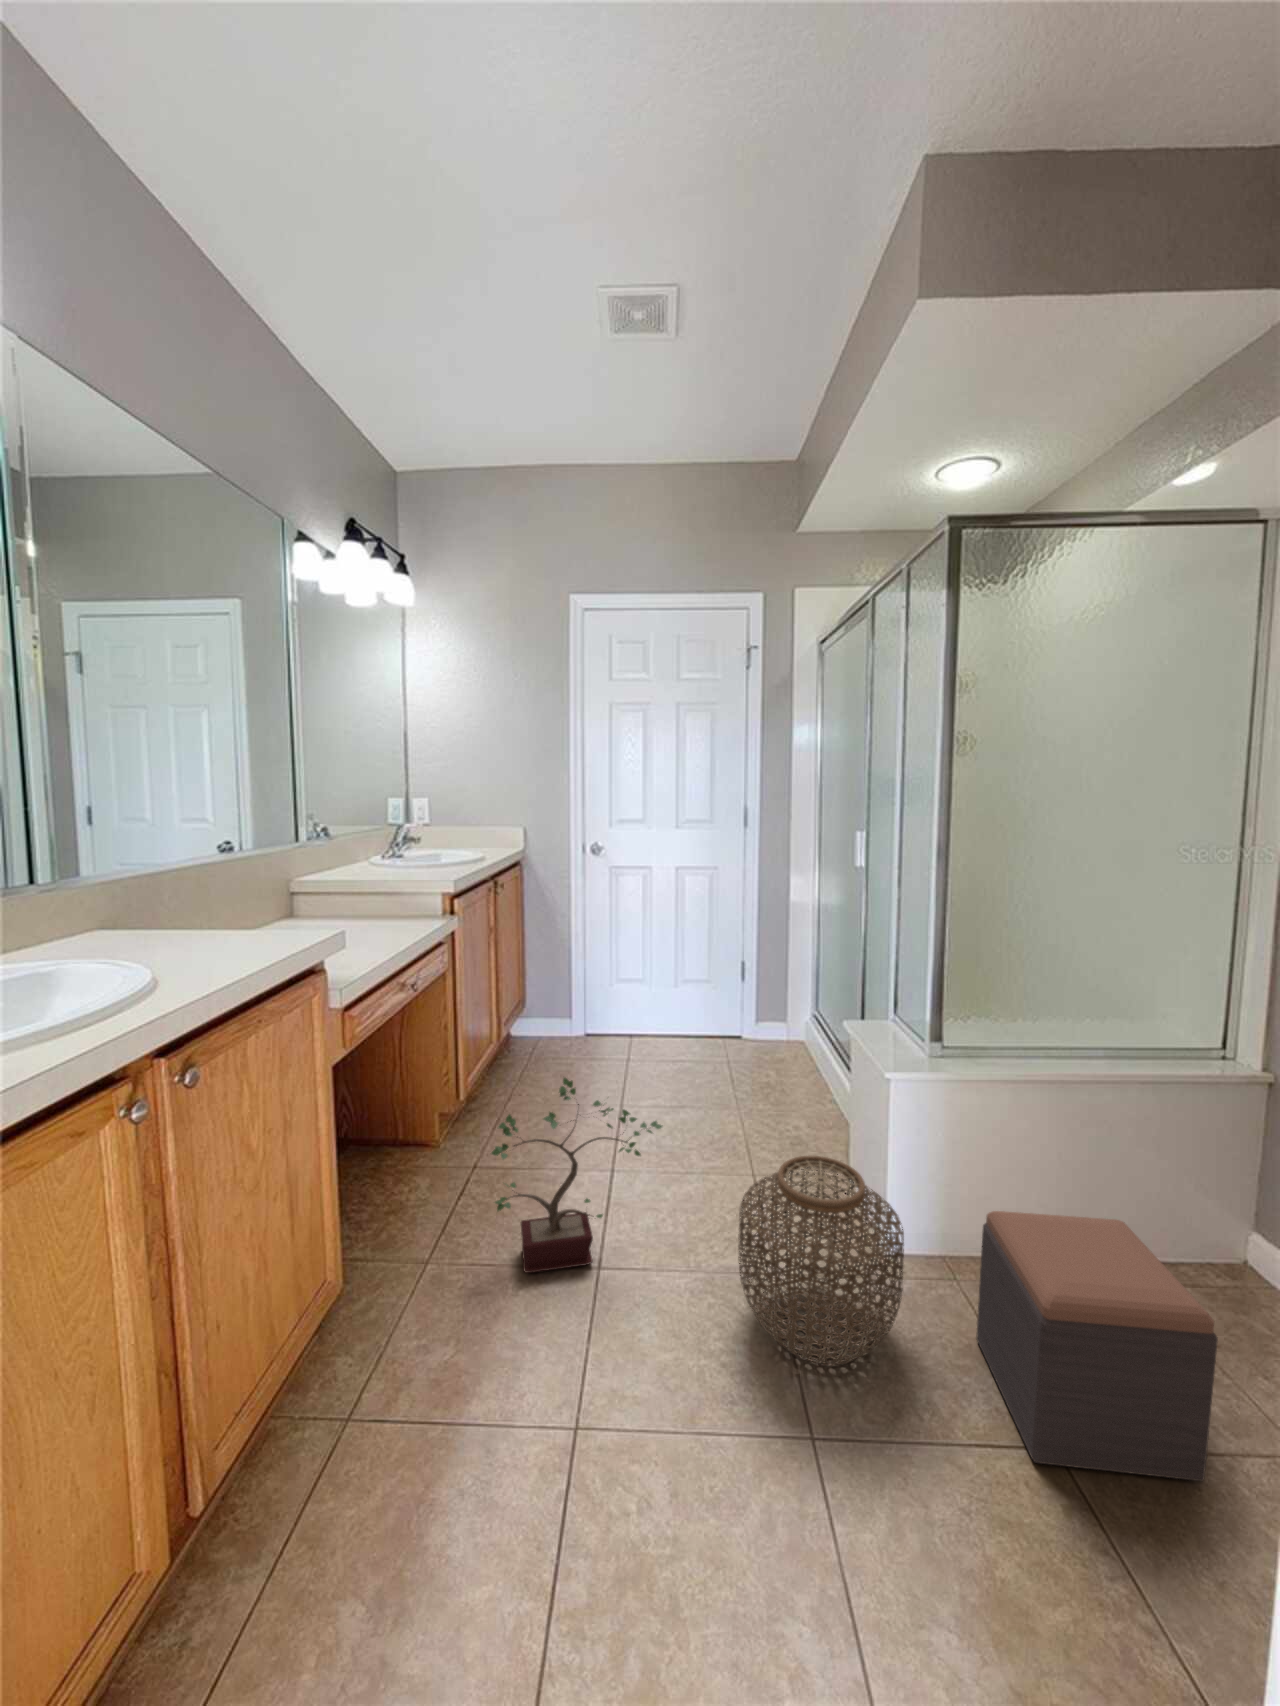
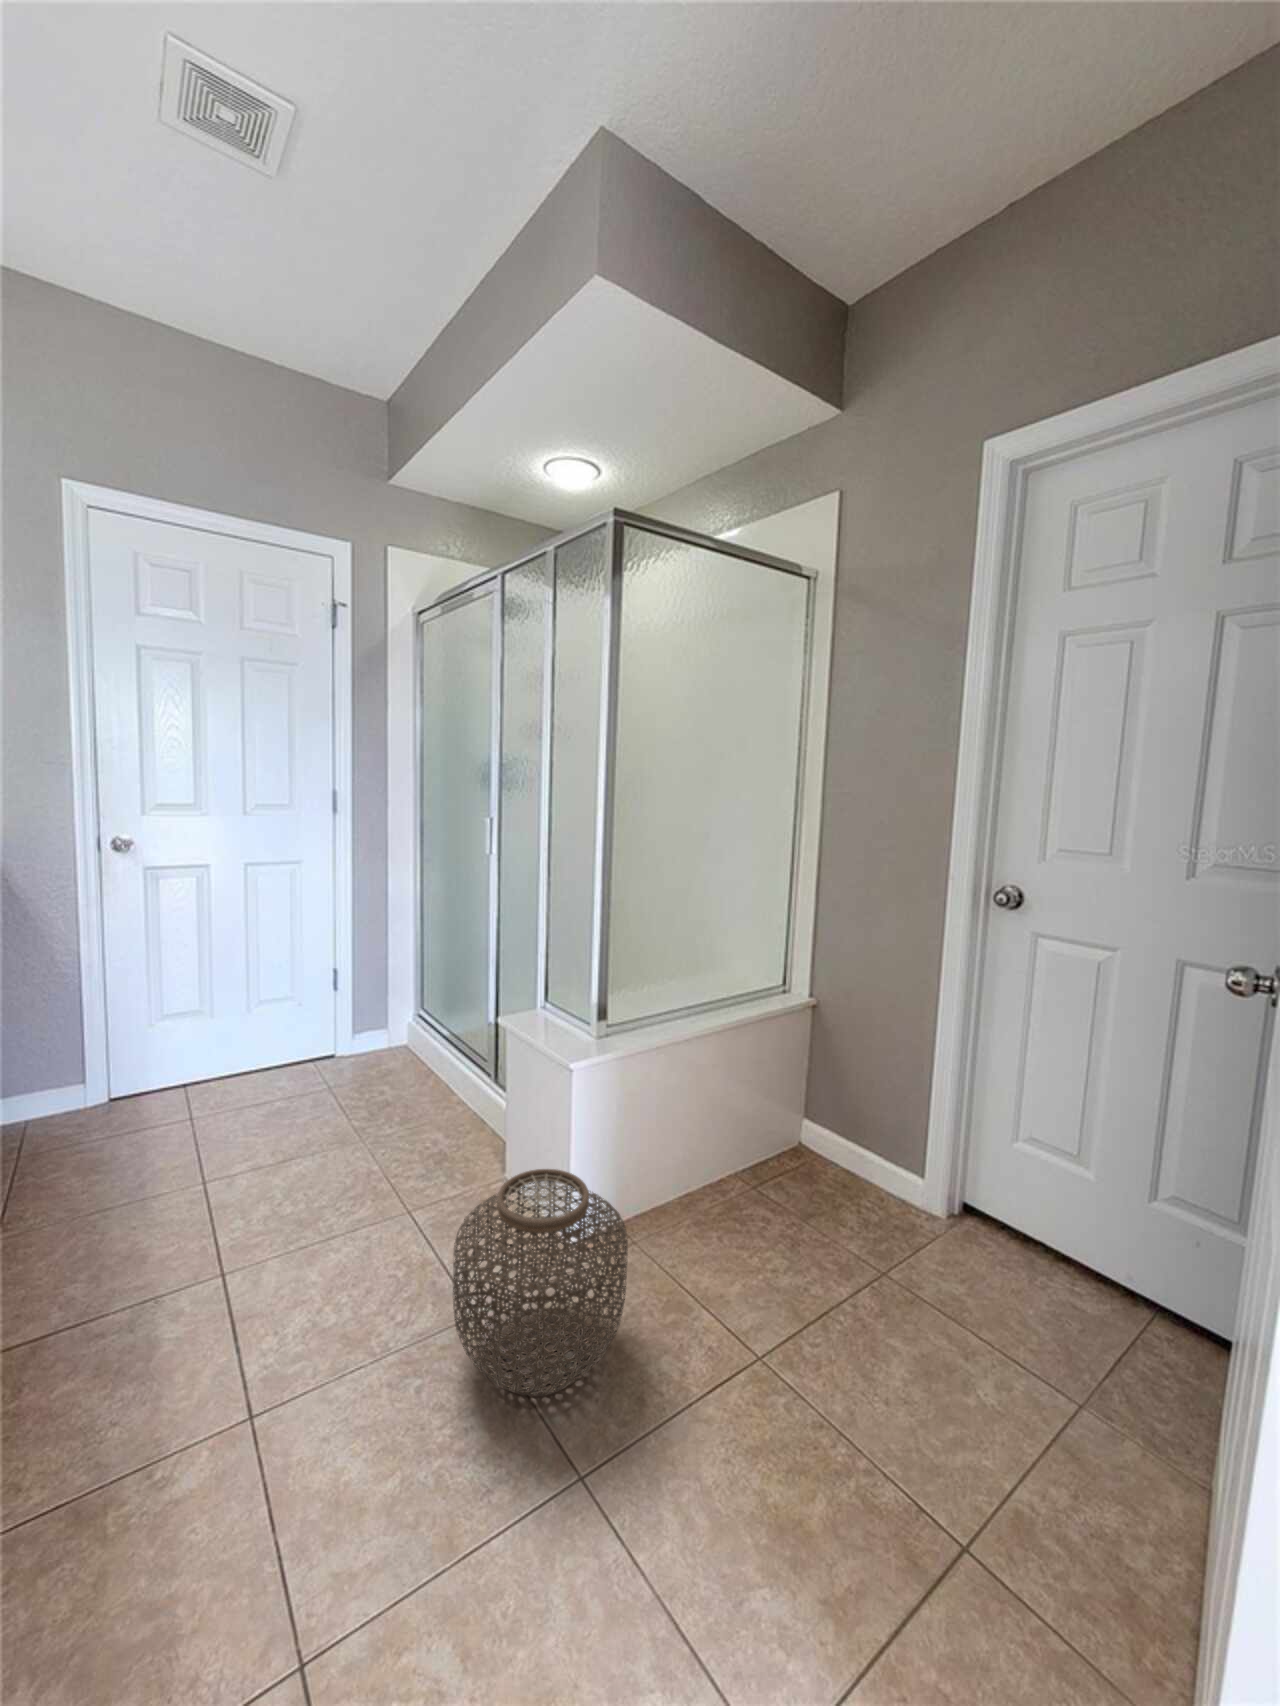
potted plant: present [491,1078,663,1273] -> none [54,1176,339,1486]
footstool: present [976,1211,1218,1481] -> none [671,1142,854,1378]

